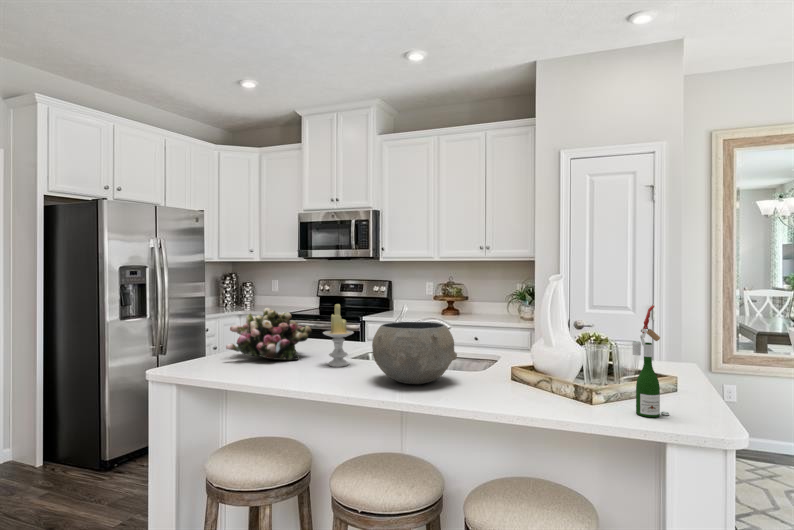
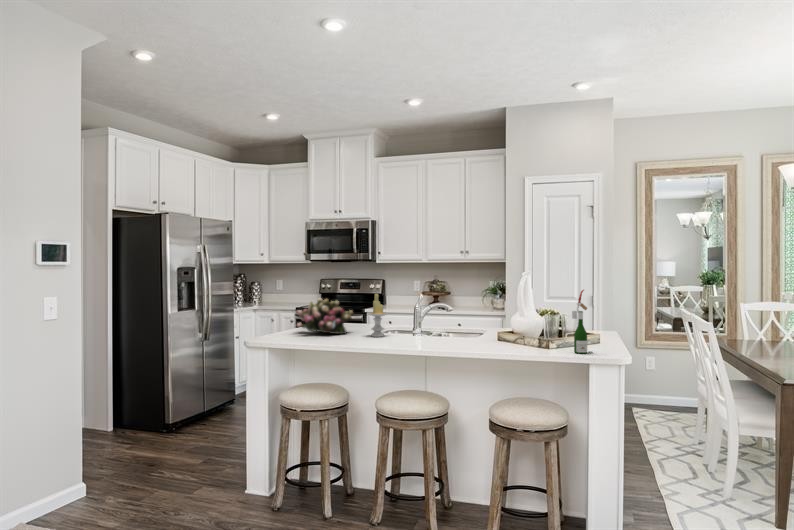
ceramic bowl: present [372,322,457,384] -> none [409,304,464,343]

